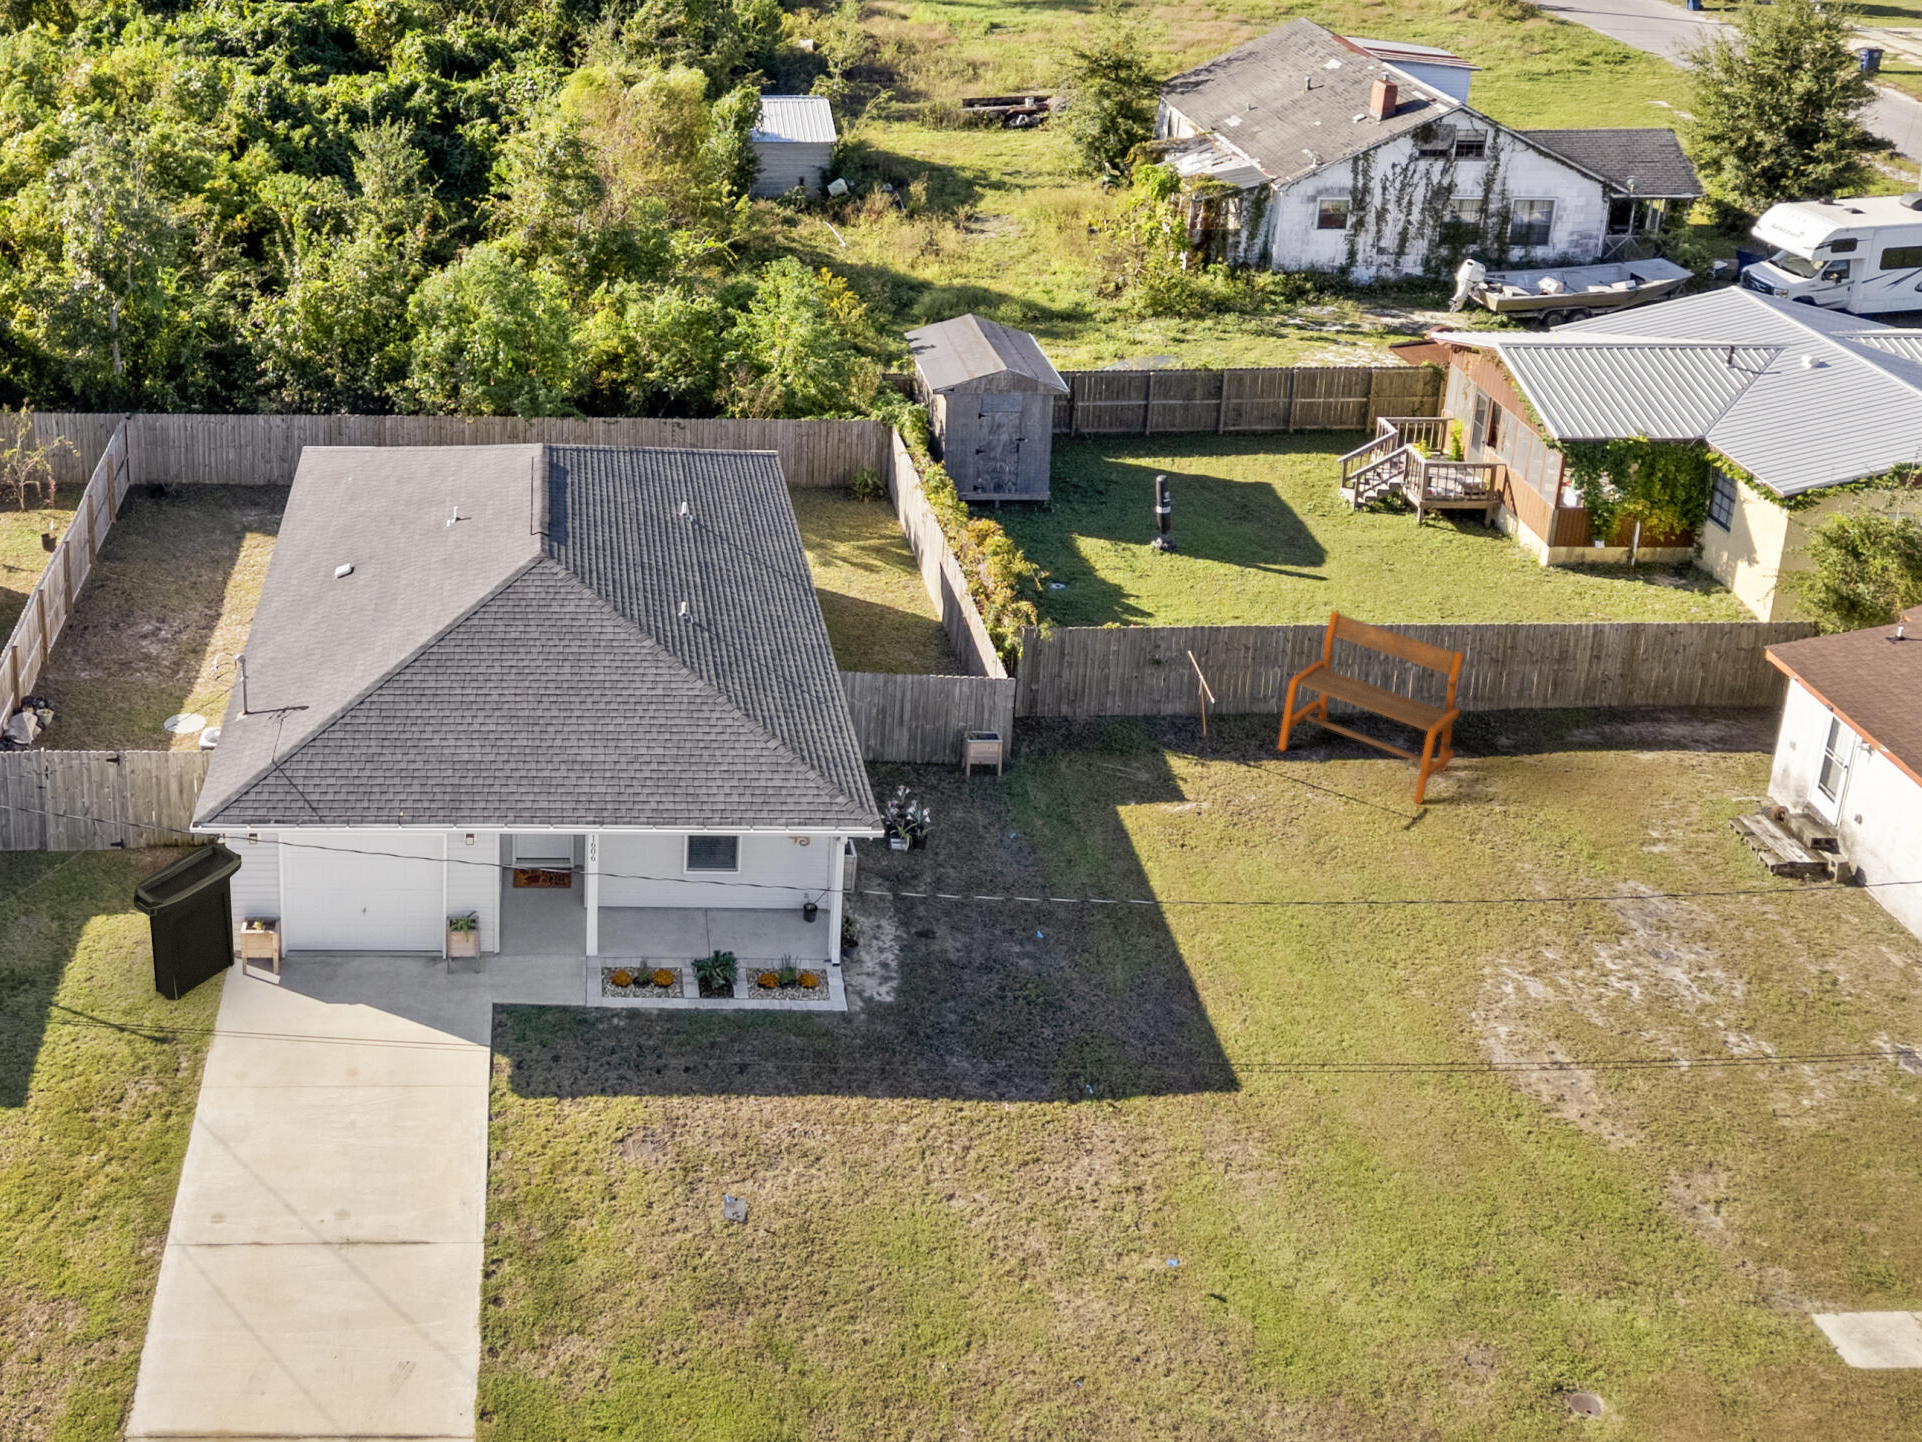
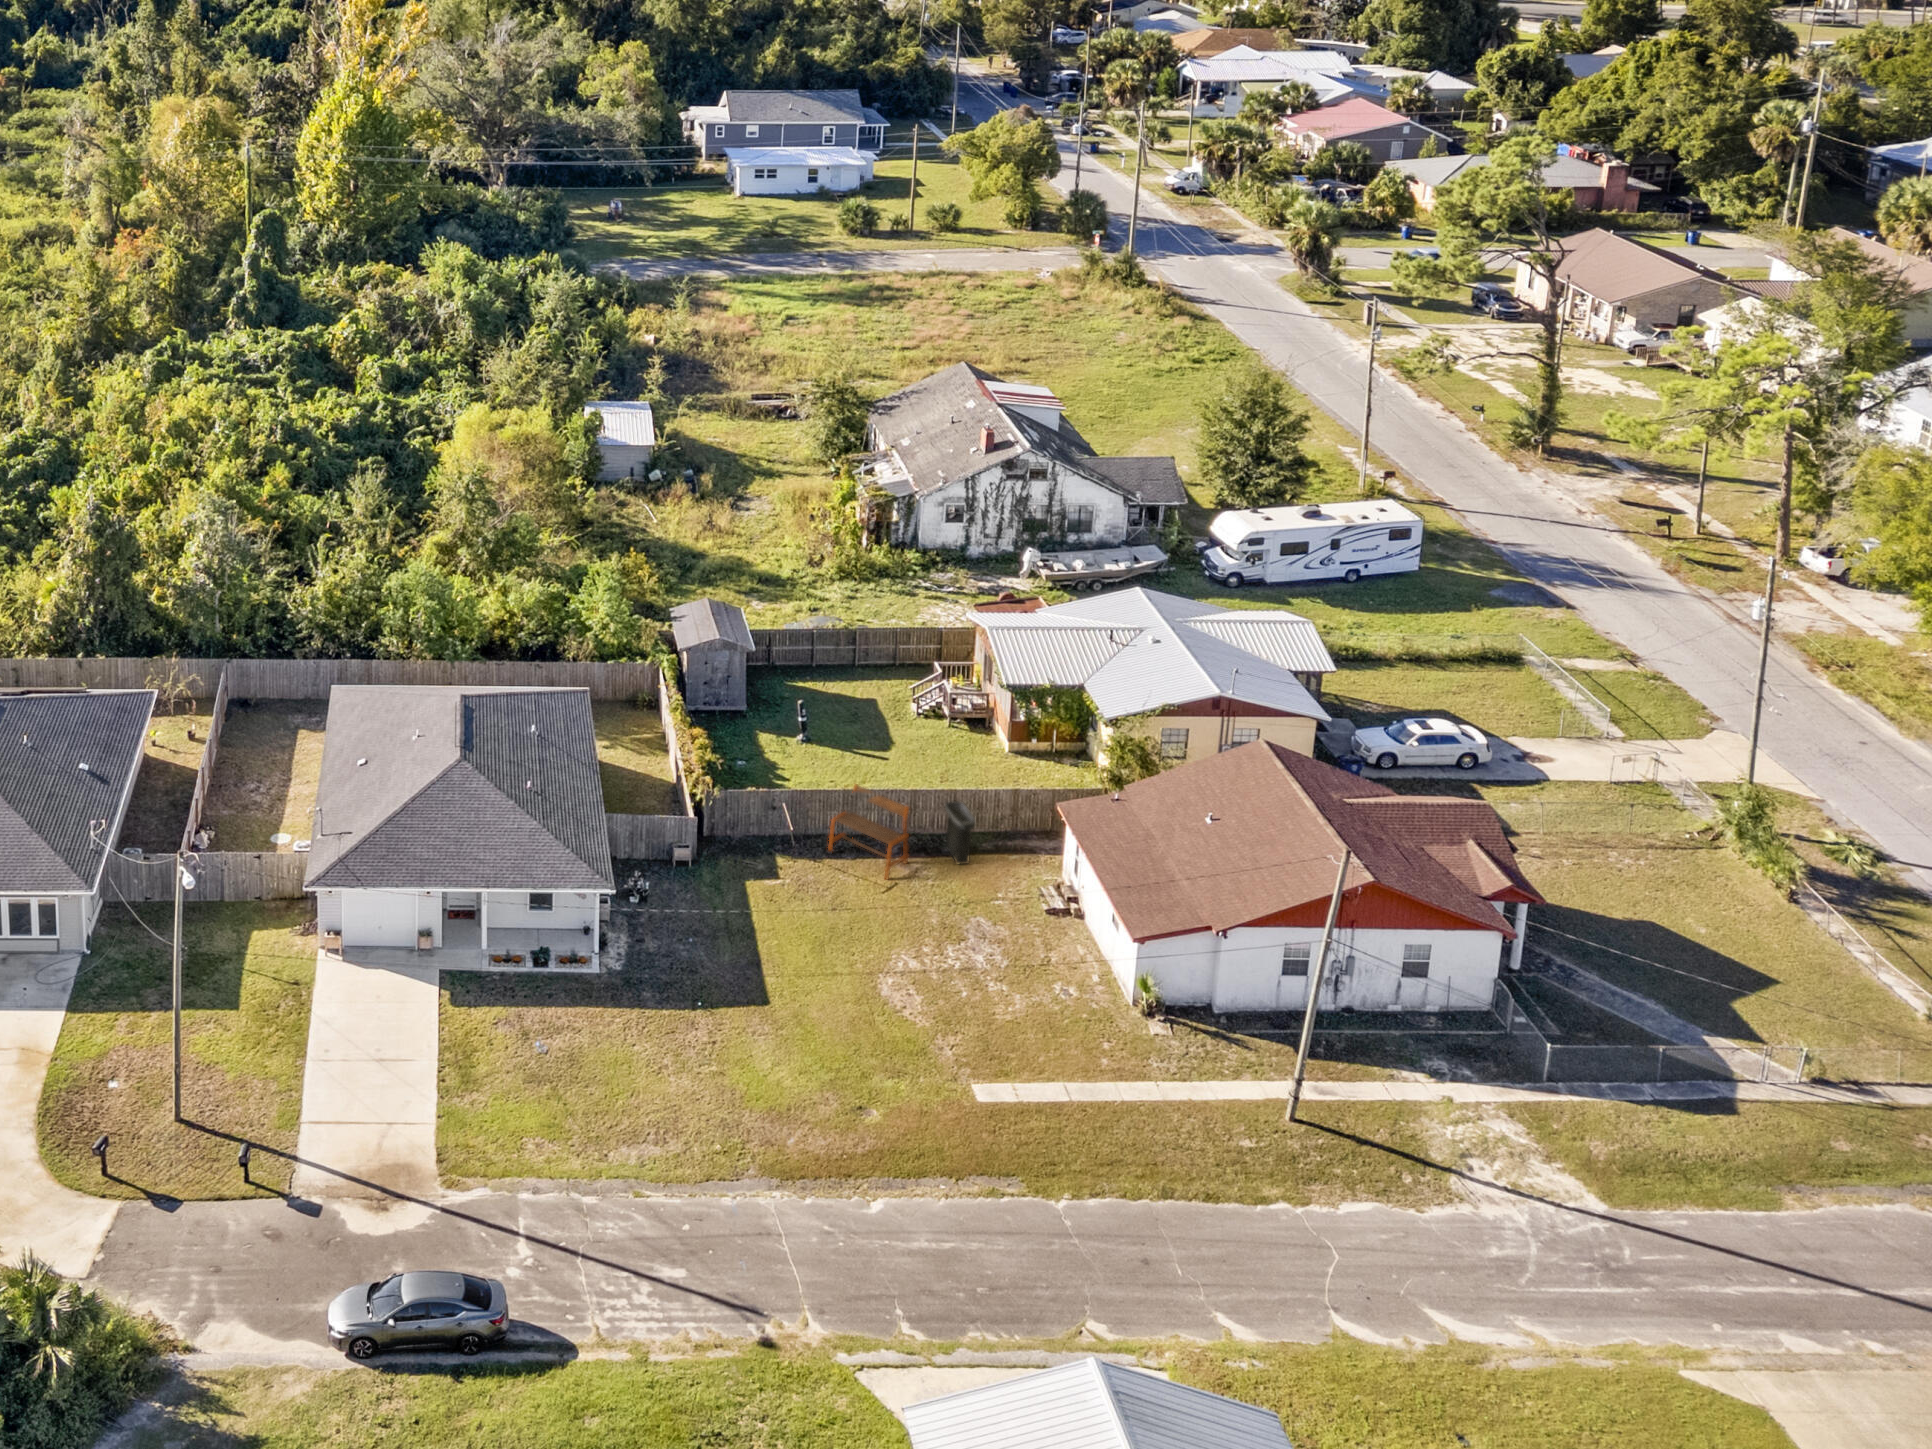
trash can: present [134,844,242,1000] -> present [945,801,976,864]

